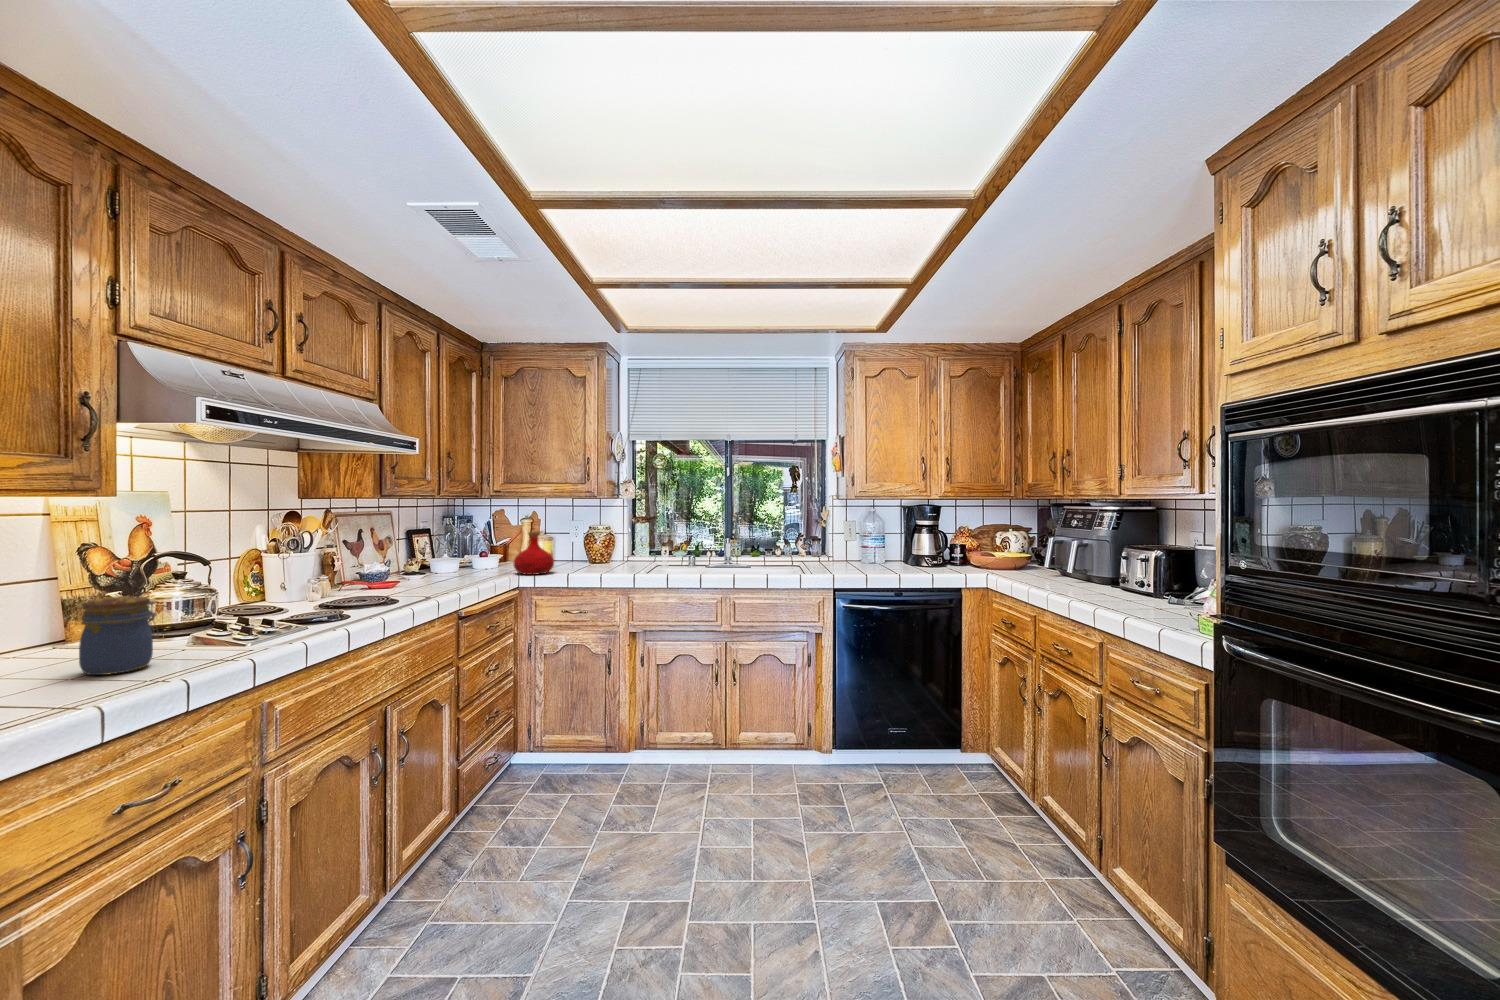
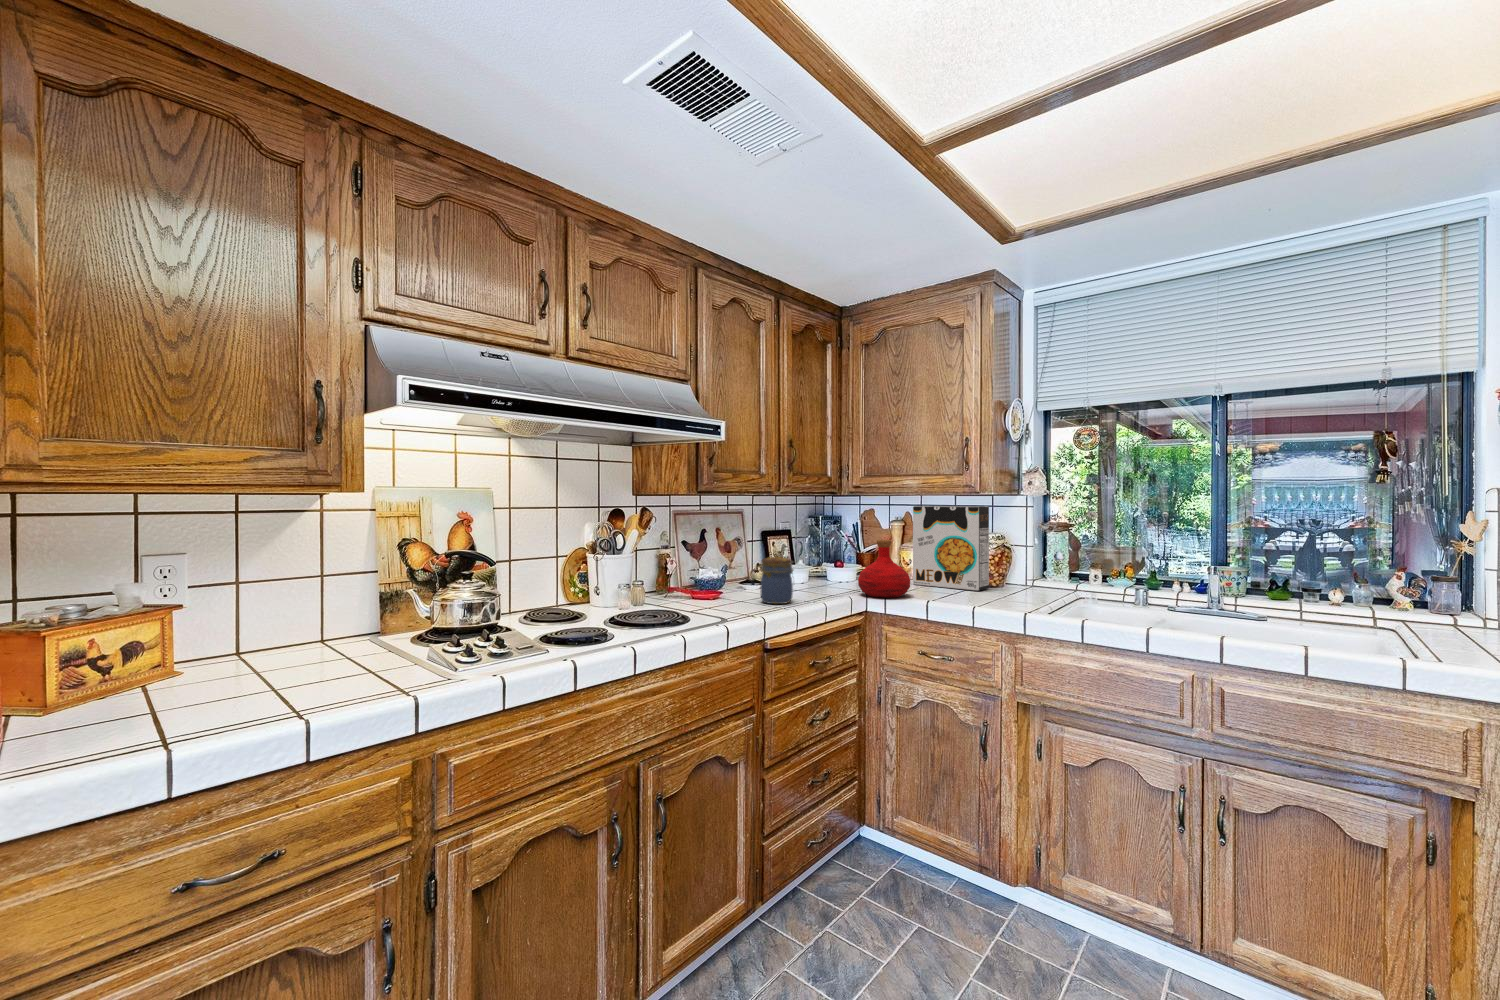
cereal box: none [547,506,602,566] -> present [913,506,989,591]
jar: present [79,596,158,675] -> present [760,557,793,604]

